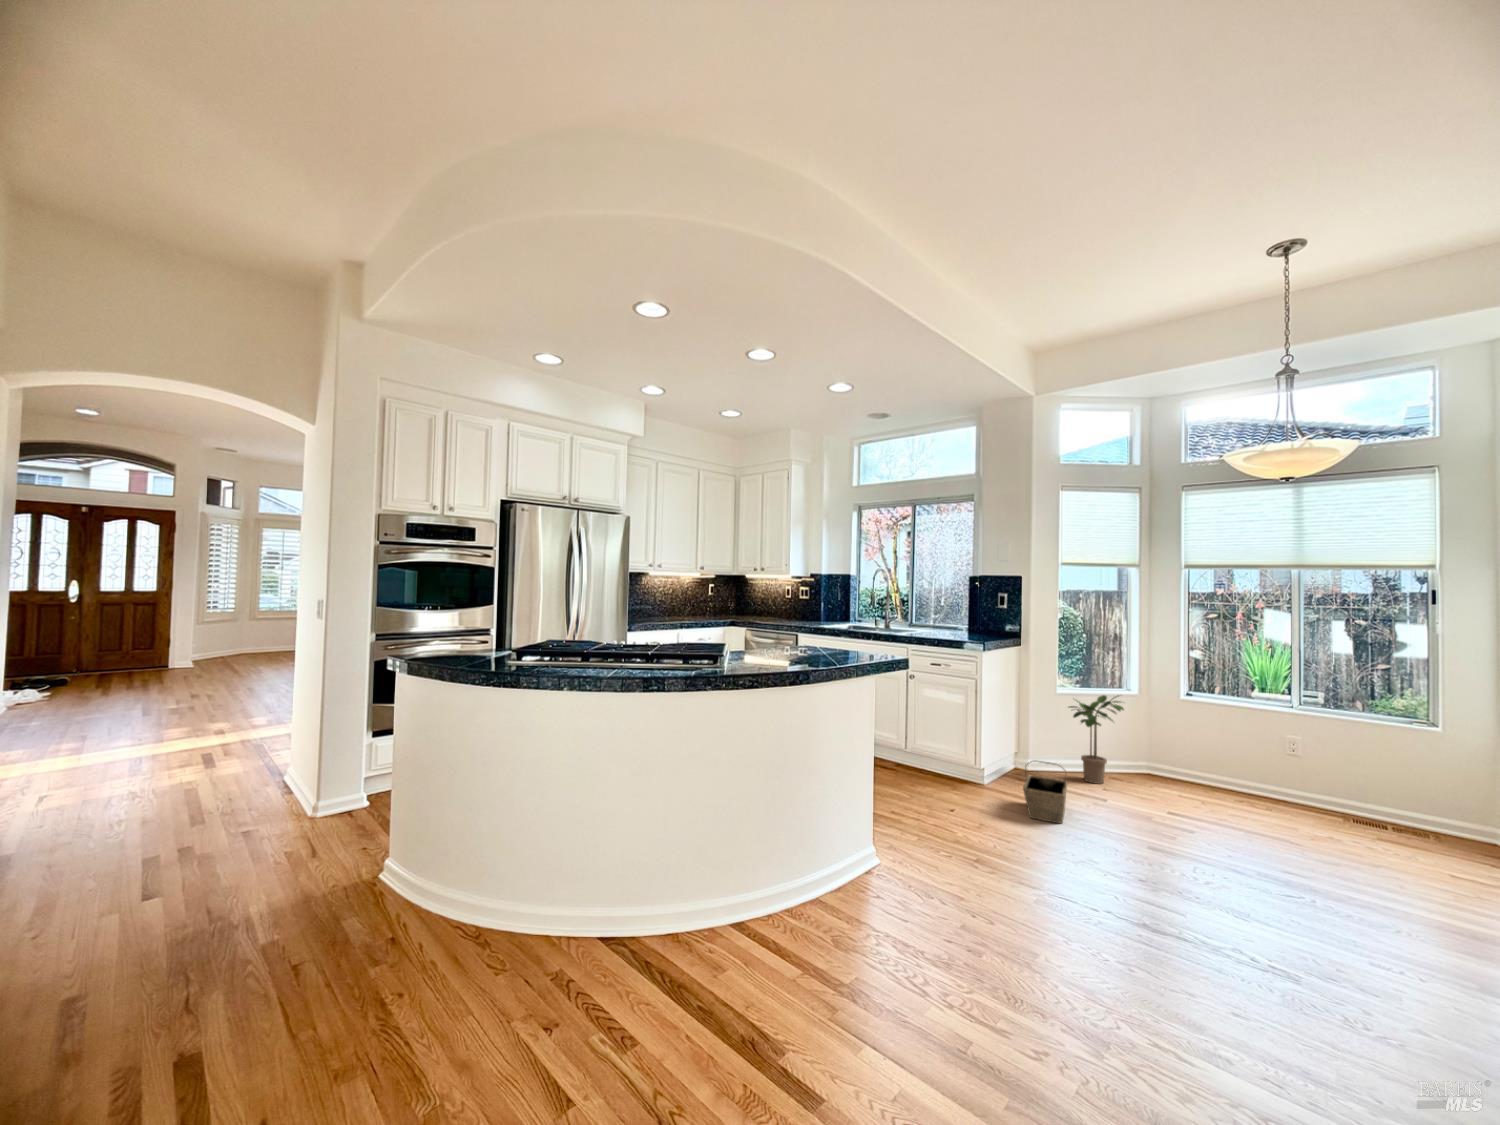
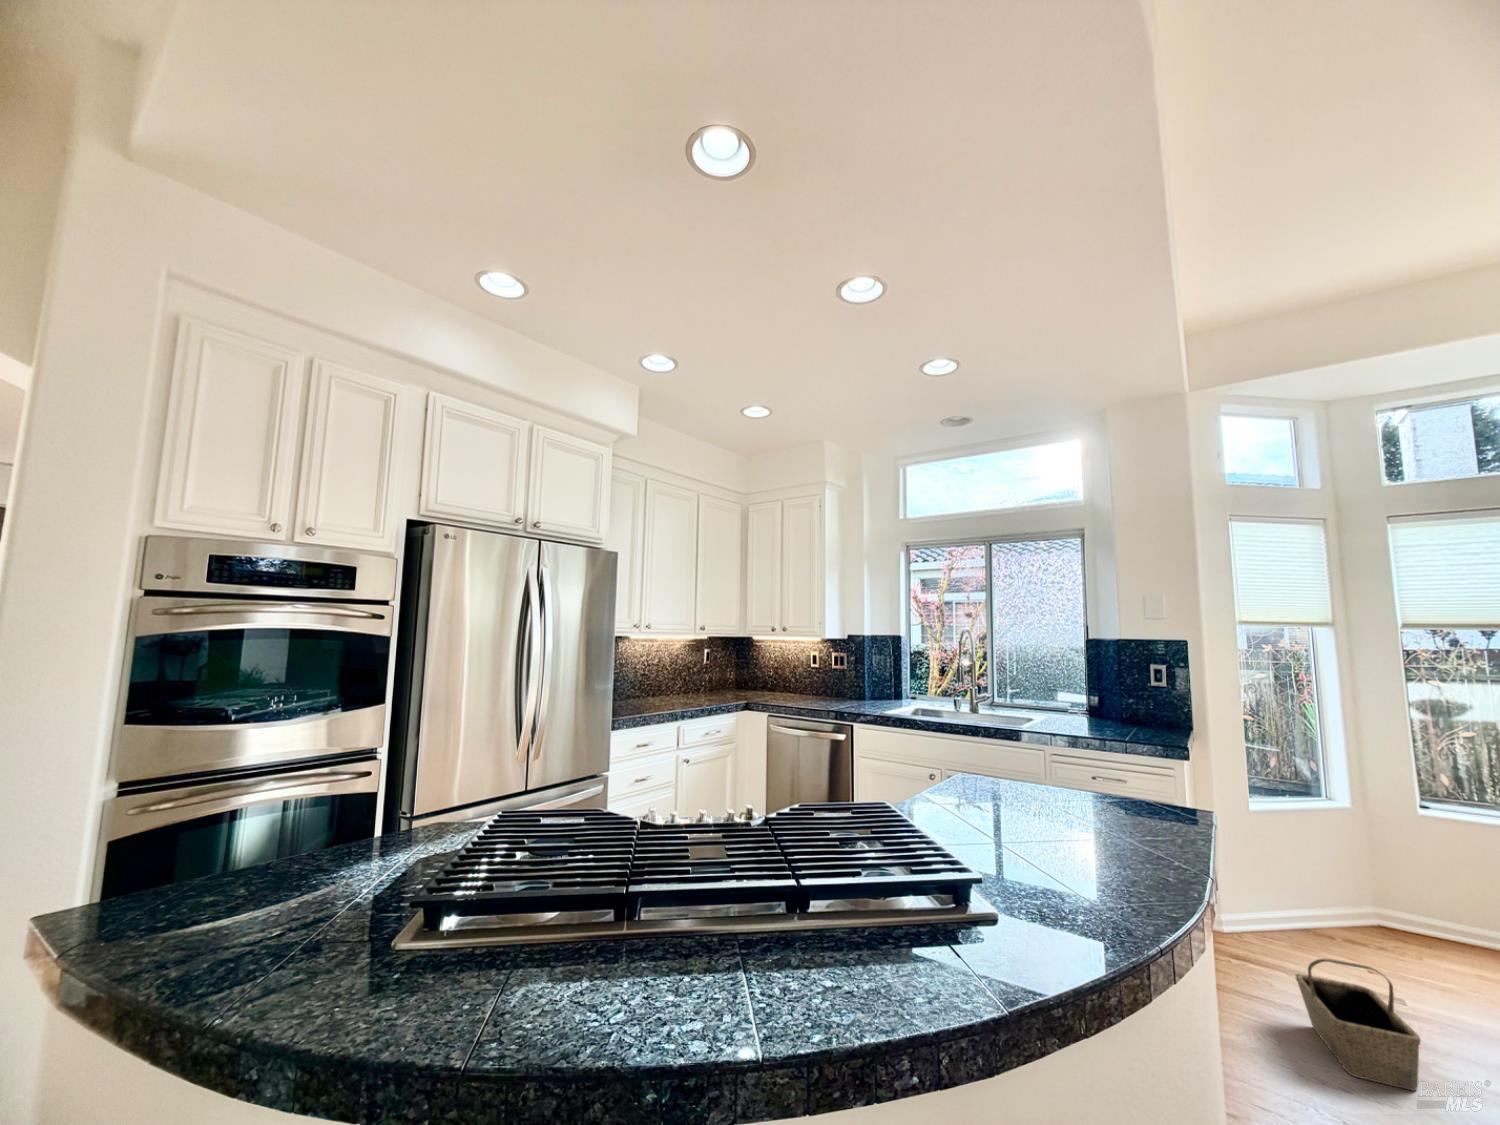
potted plant: present [1069,695,1124,784] -> none [1279,815,1372,959]

